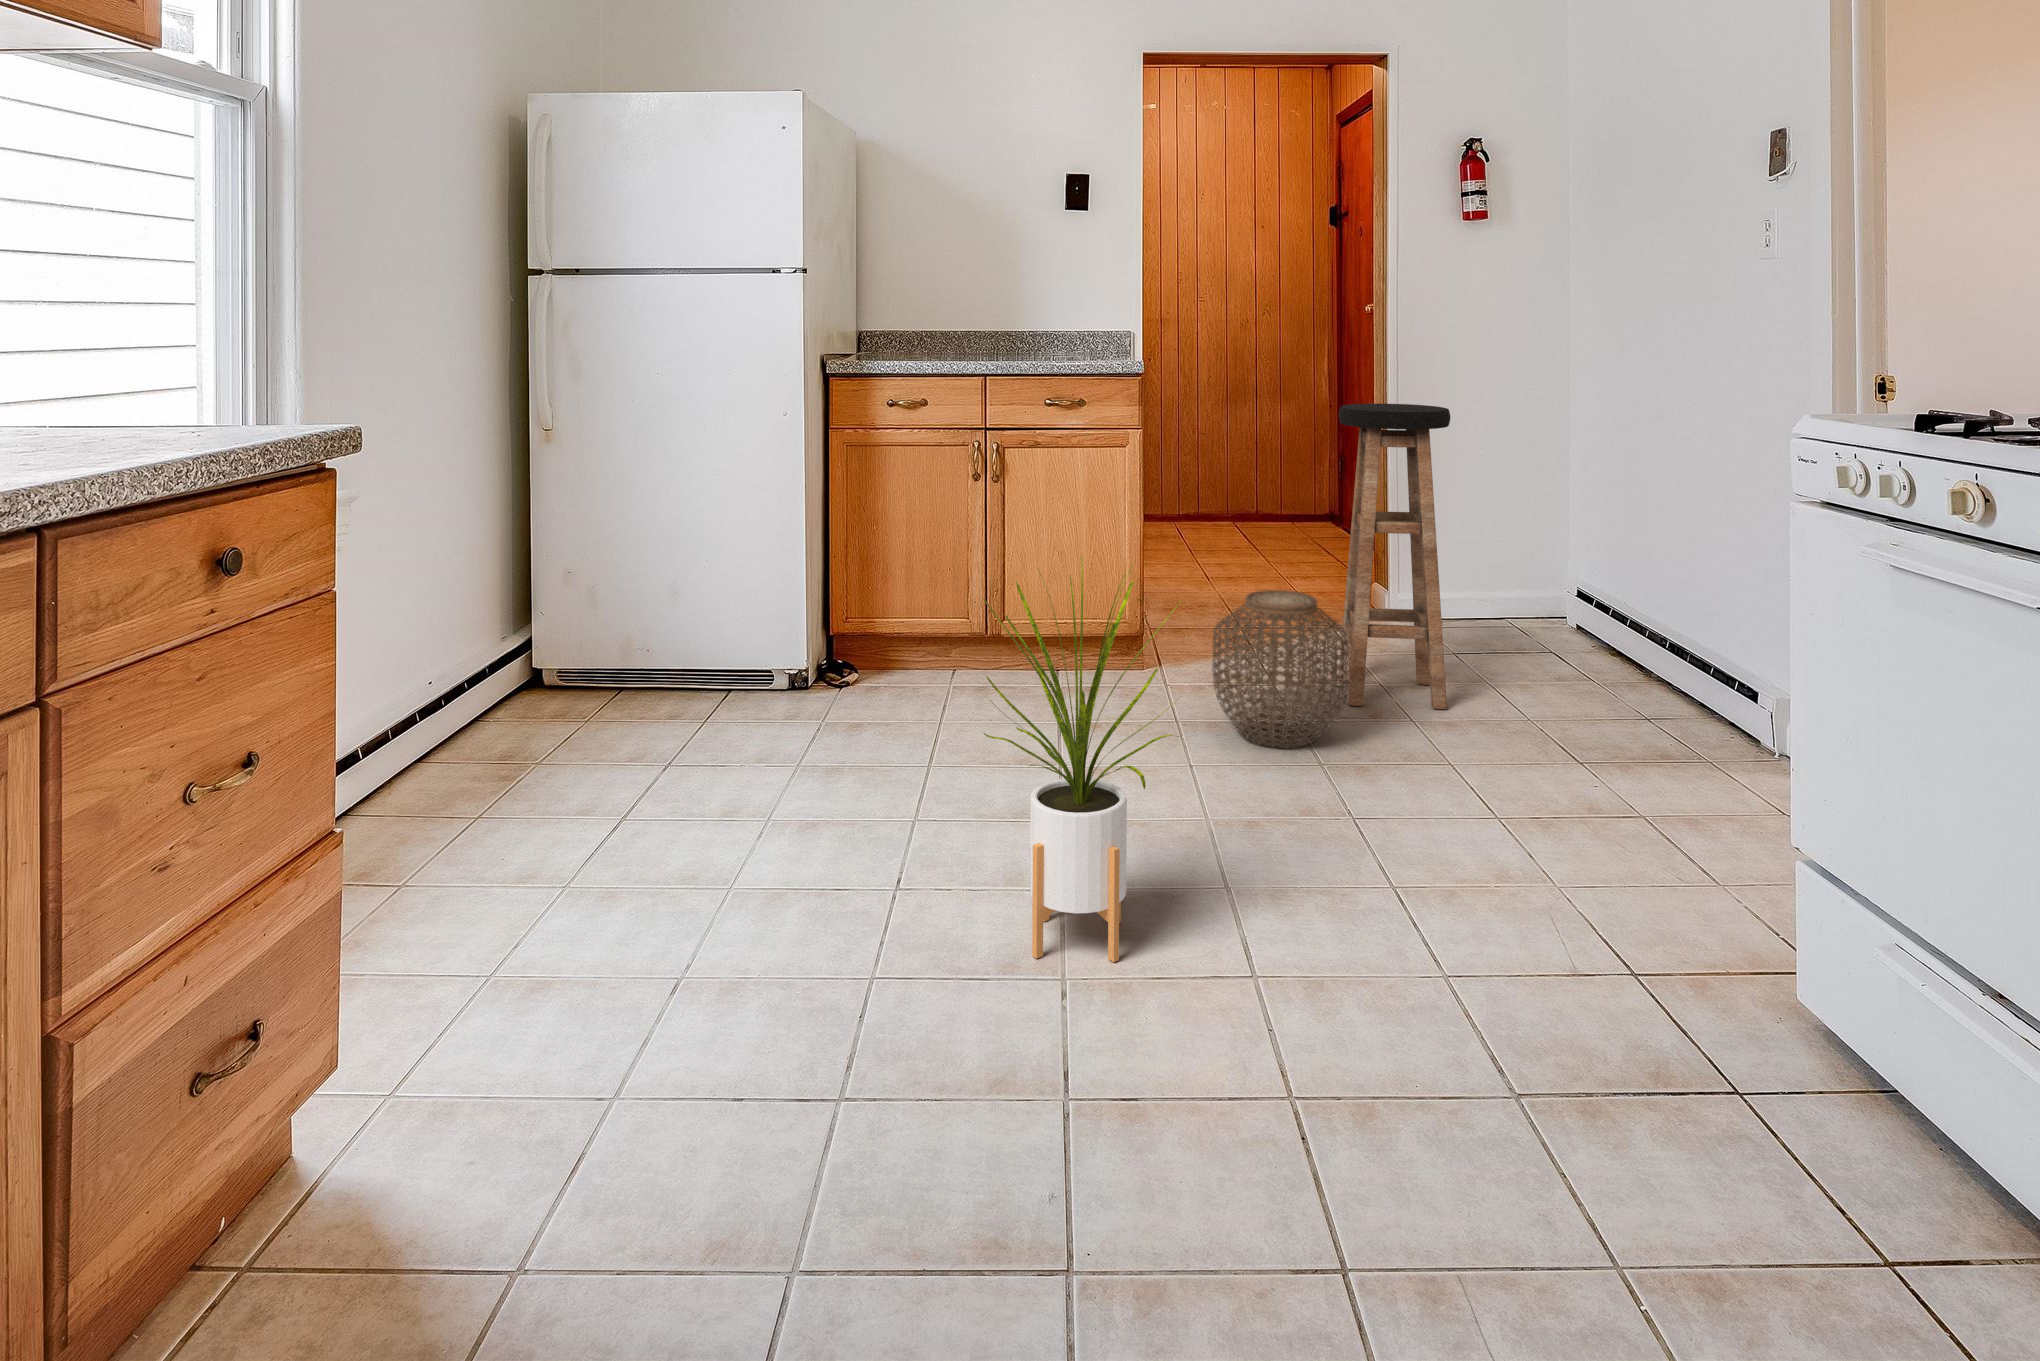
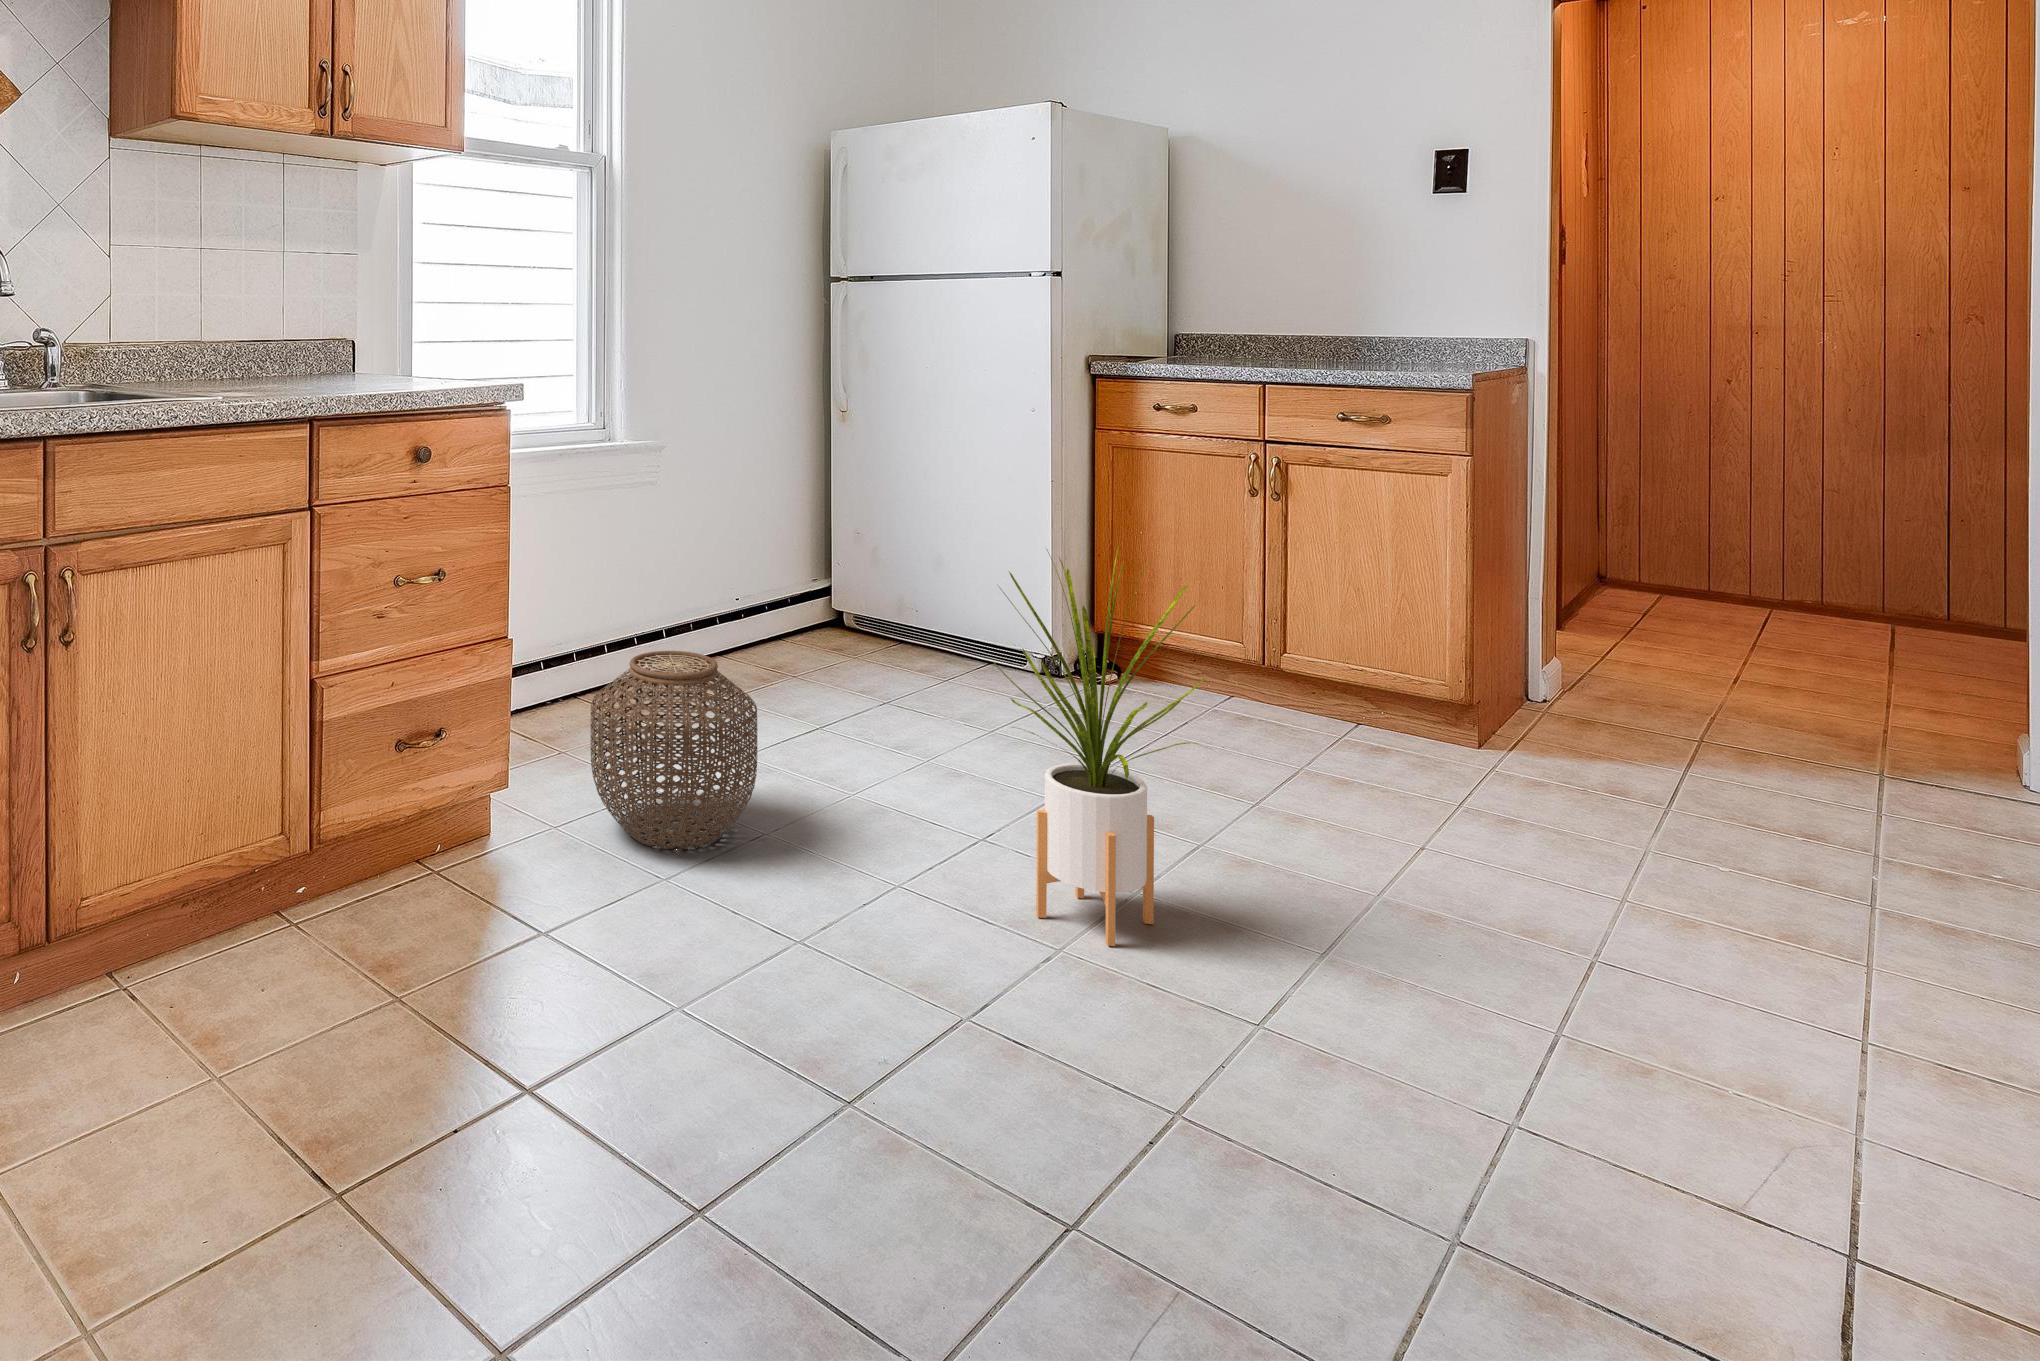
bar stool: present [1339,404,1450,709] -> none [1767,438,1997,897]
woven basket: present [1212,590,1349,748] -> present [591,651,757,849]

